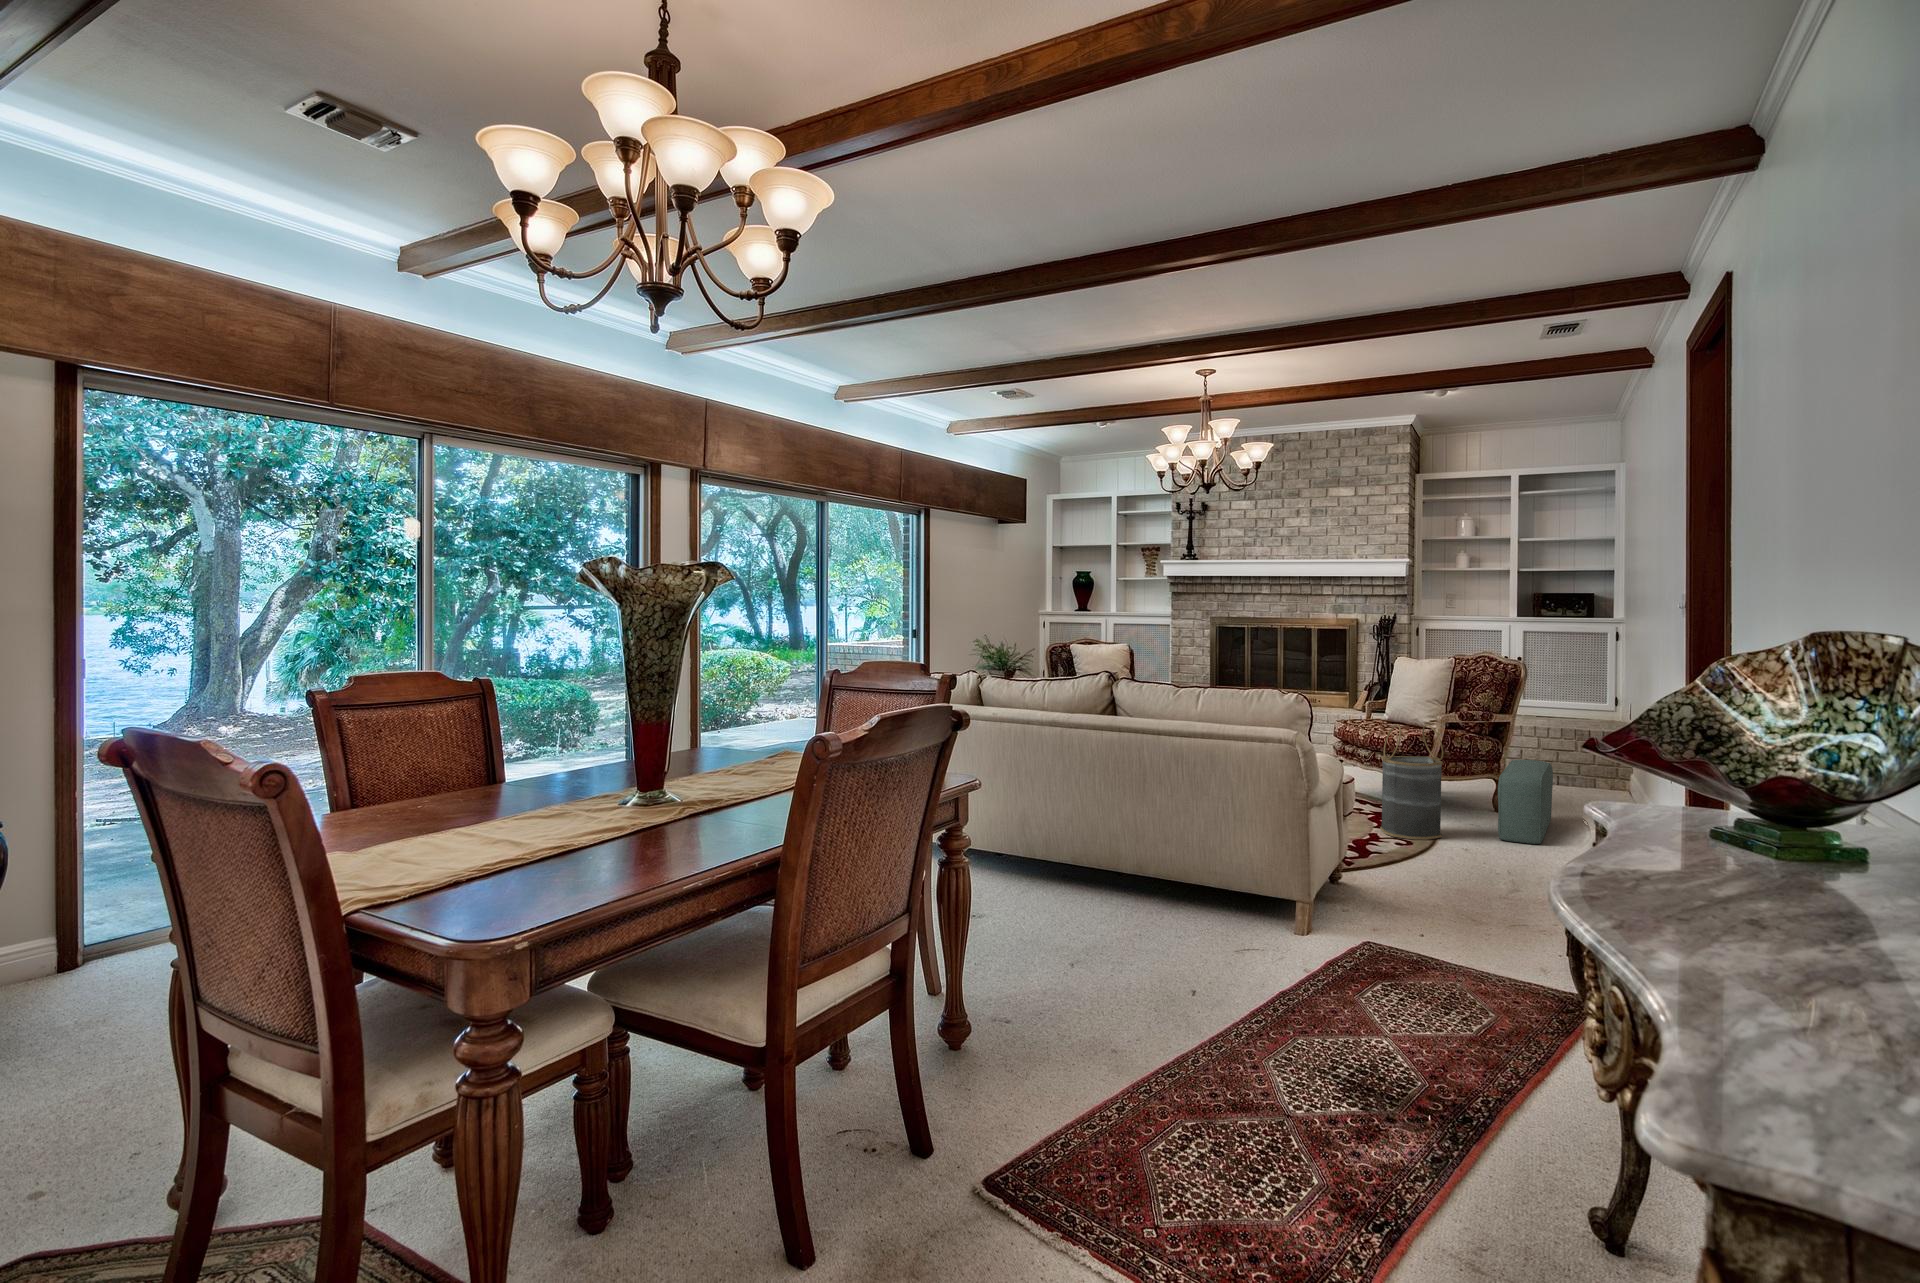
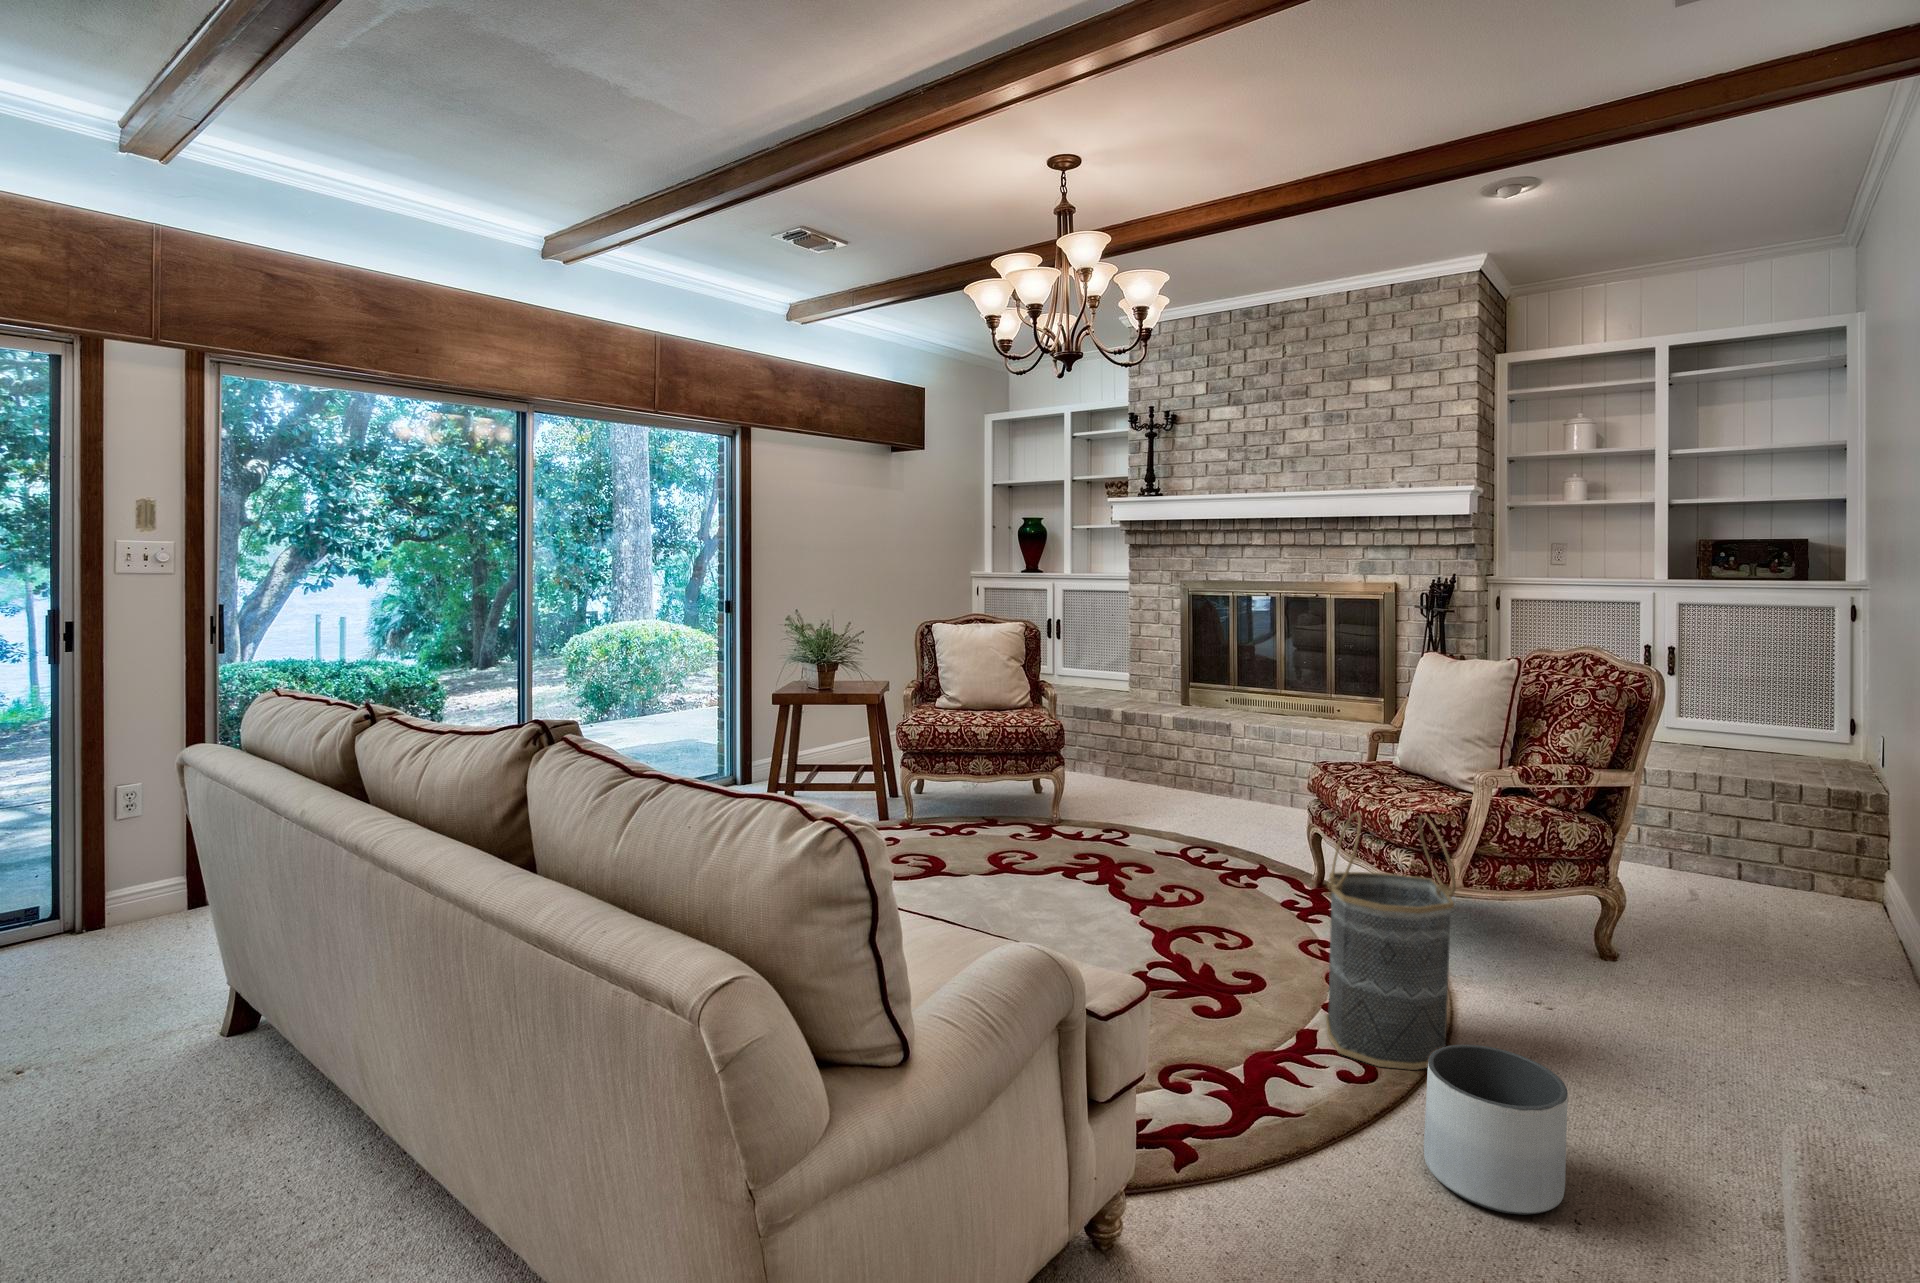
pouf: present [1498,760,1553,844] -> none [1582,876,1718,1111]
planter: none [1443,810,1500,865] -> present [1424,1045,1568,1215]

